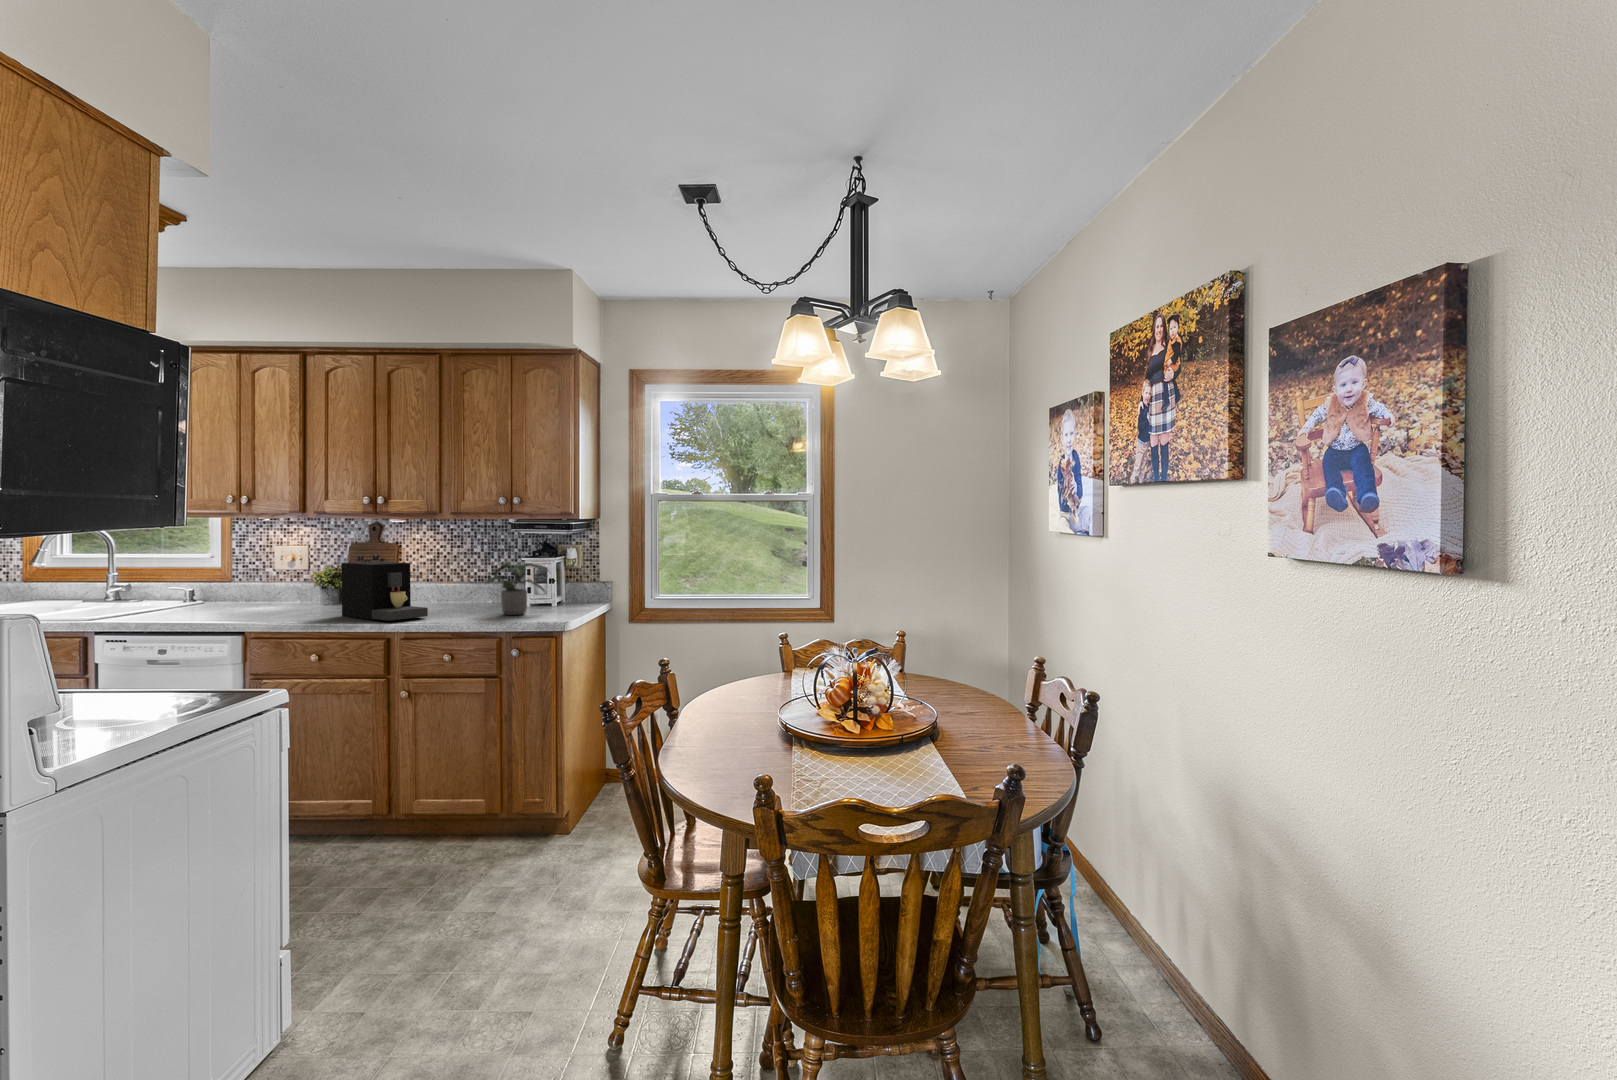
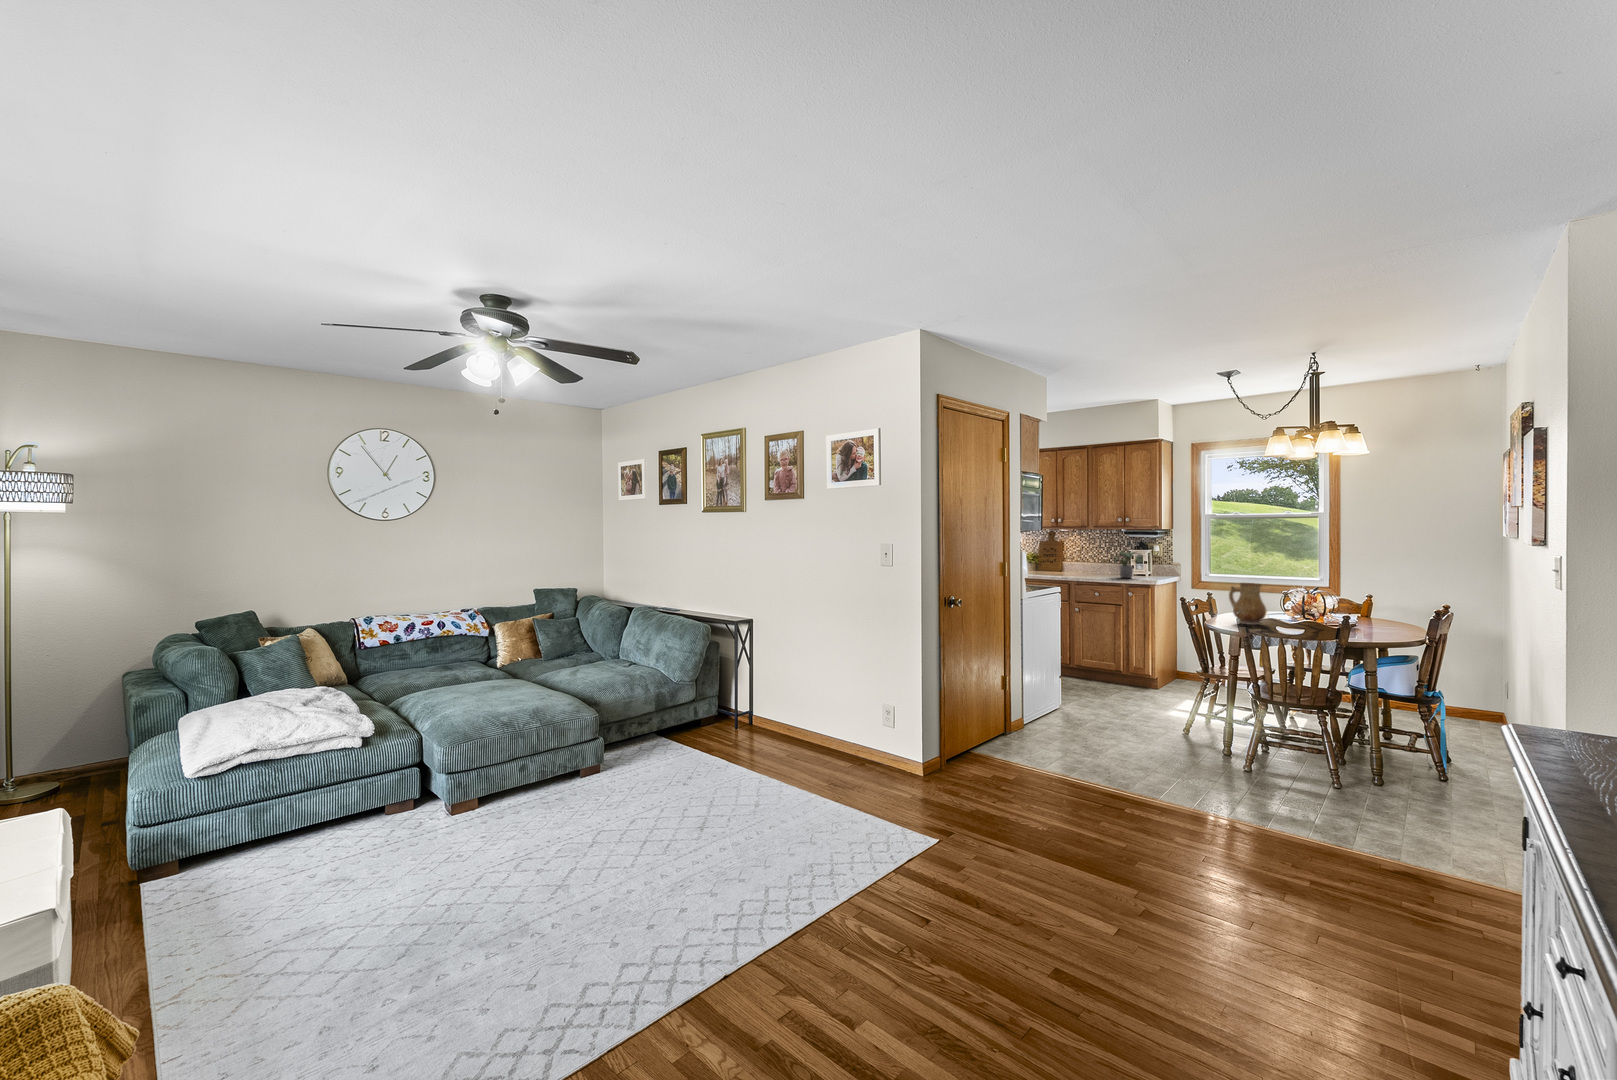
coffee maker: present [342,561,428,620] -> none [1043,550,1084,577]
ceramic pitcher: none [709,652,788,758] -> present [1229,583,1267,625]

